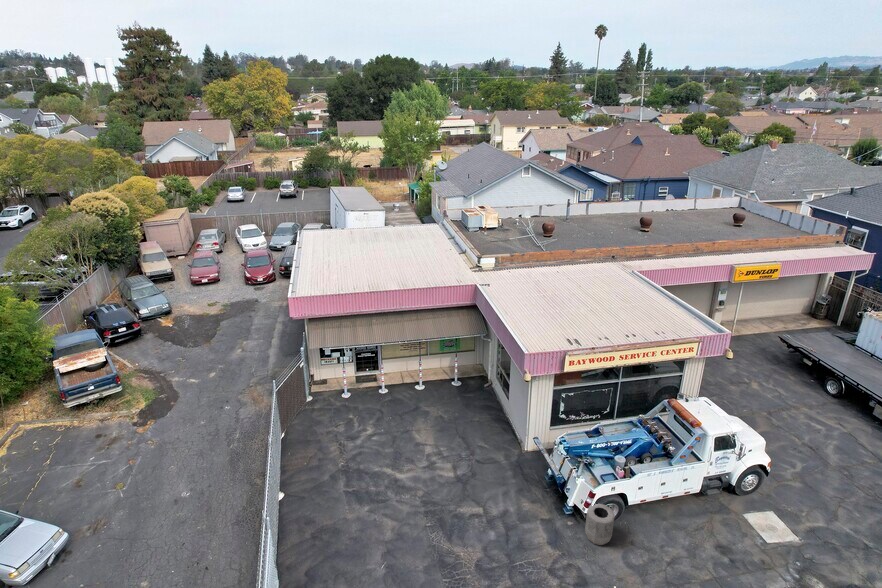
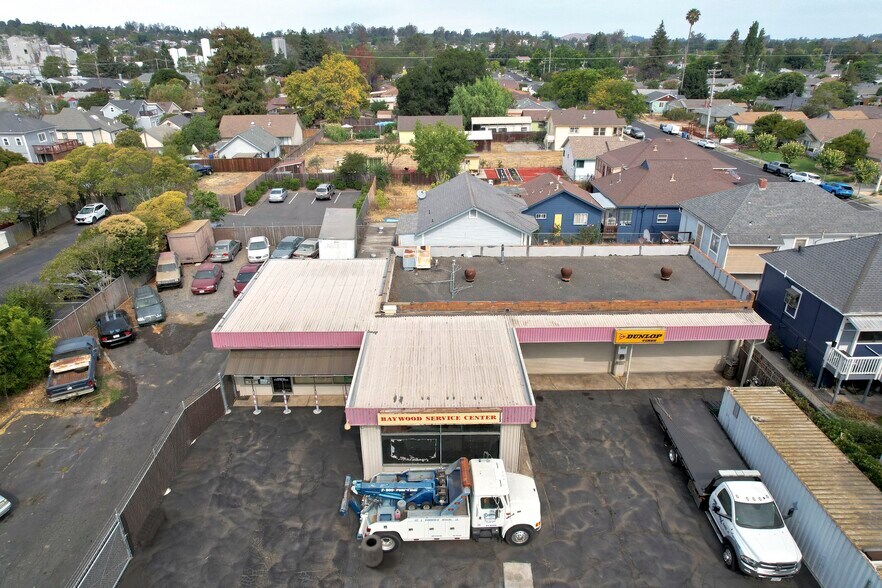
bench: none [278,511,301,567] -> present [136,508,167,547]

